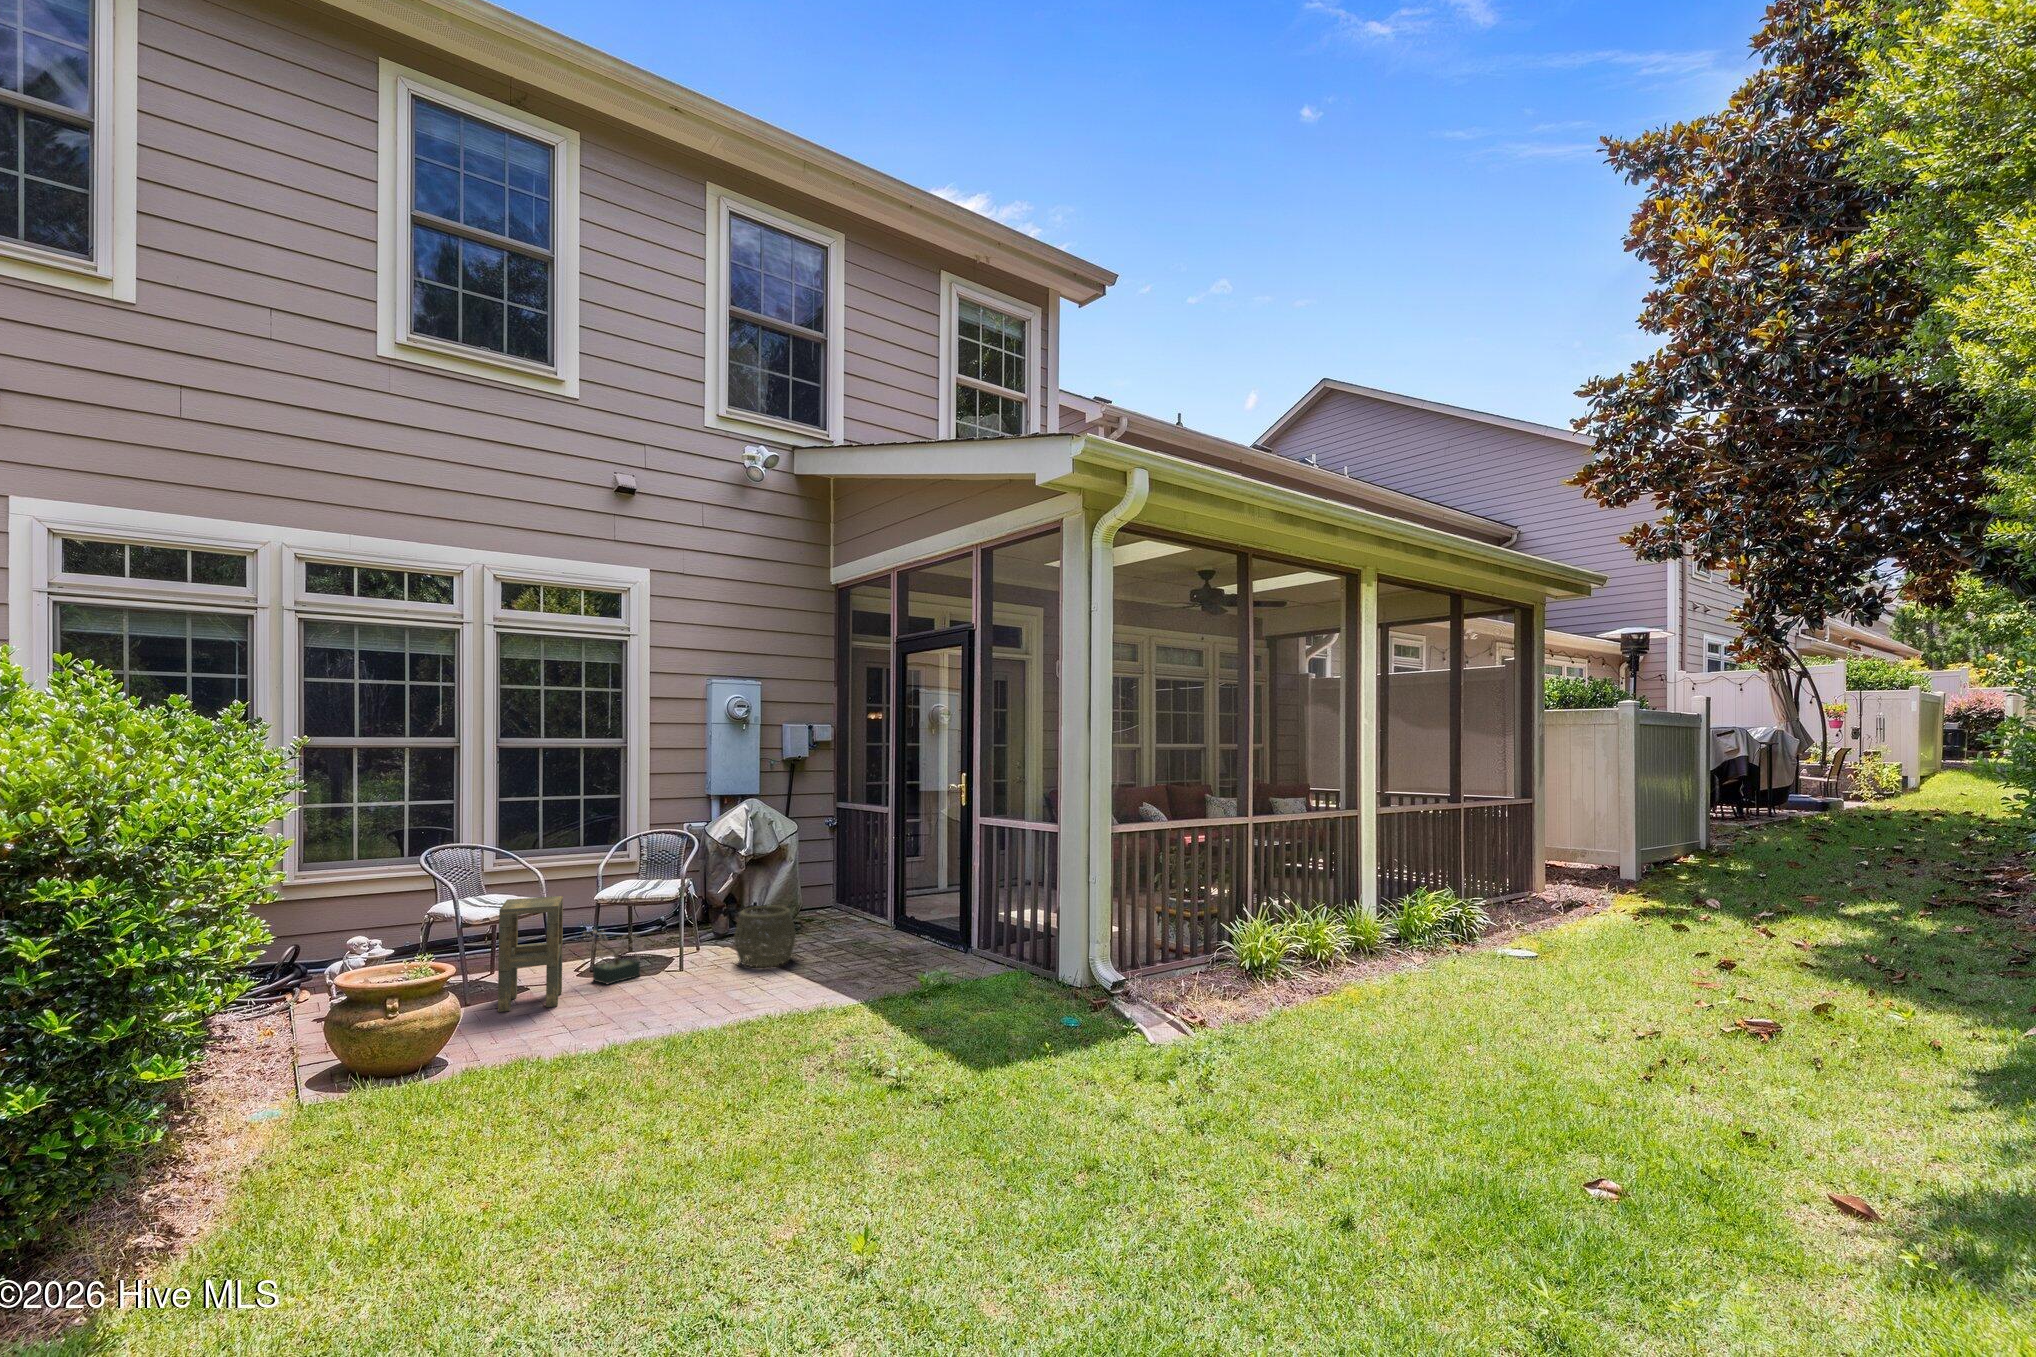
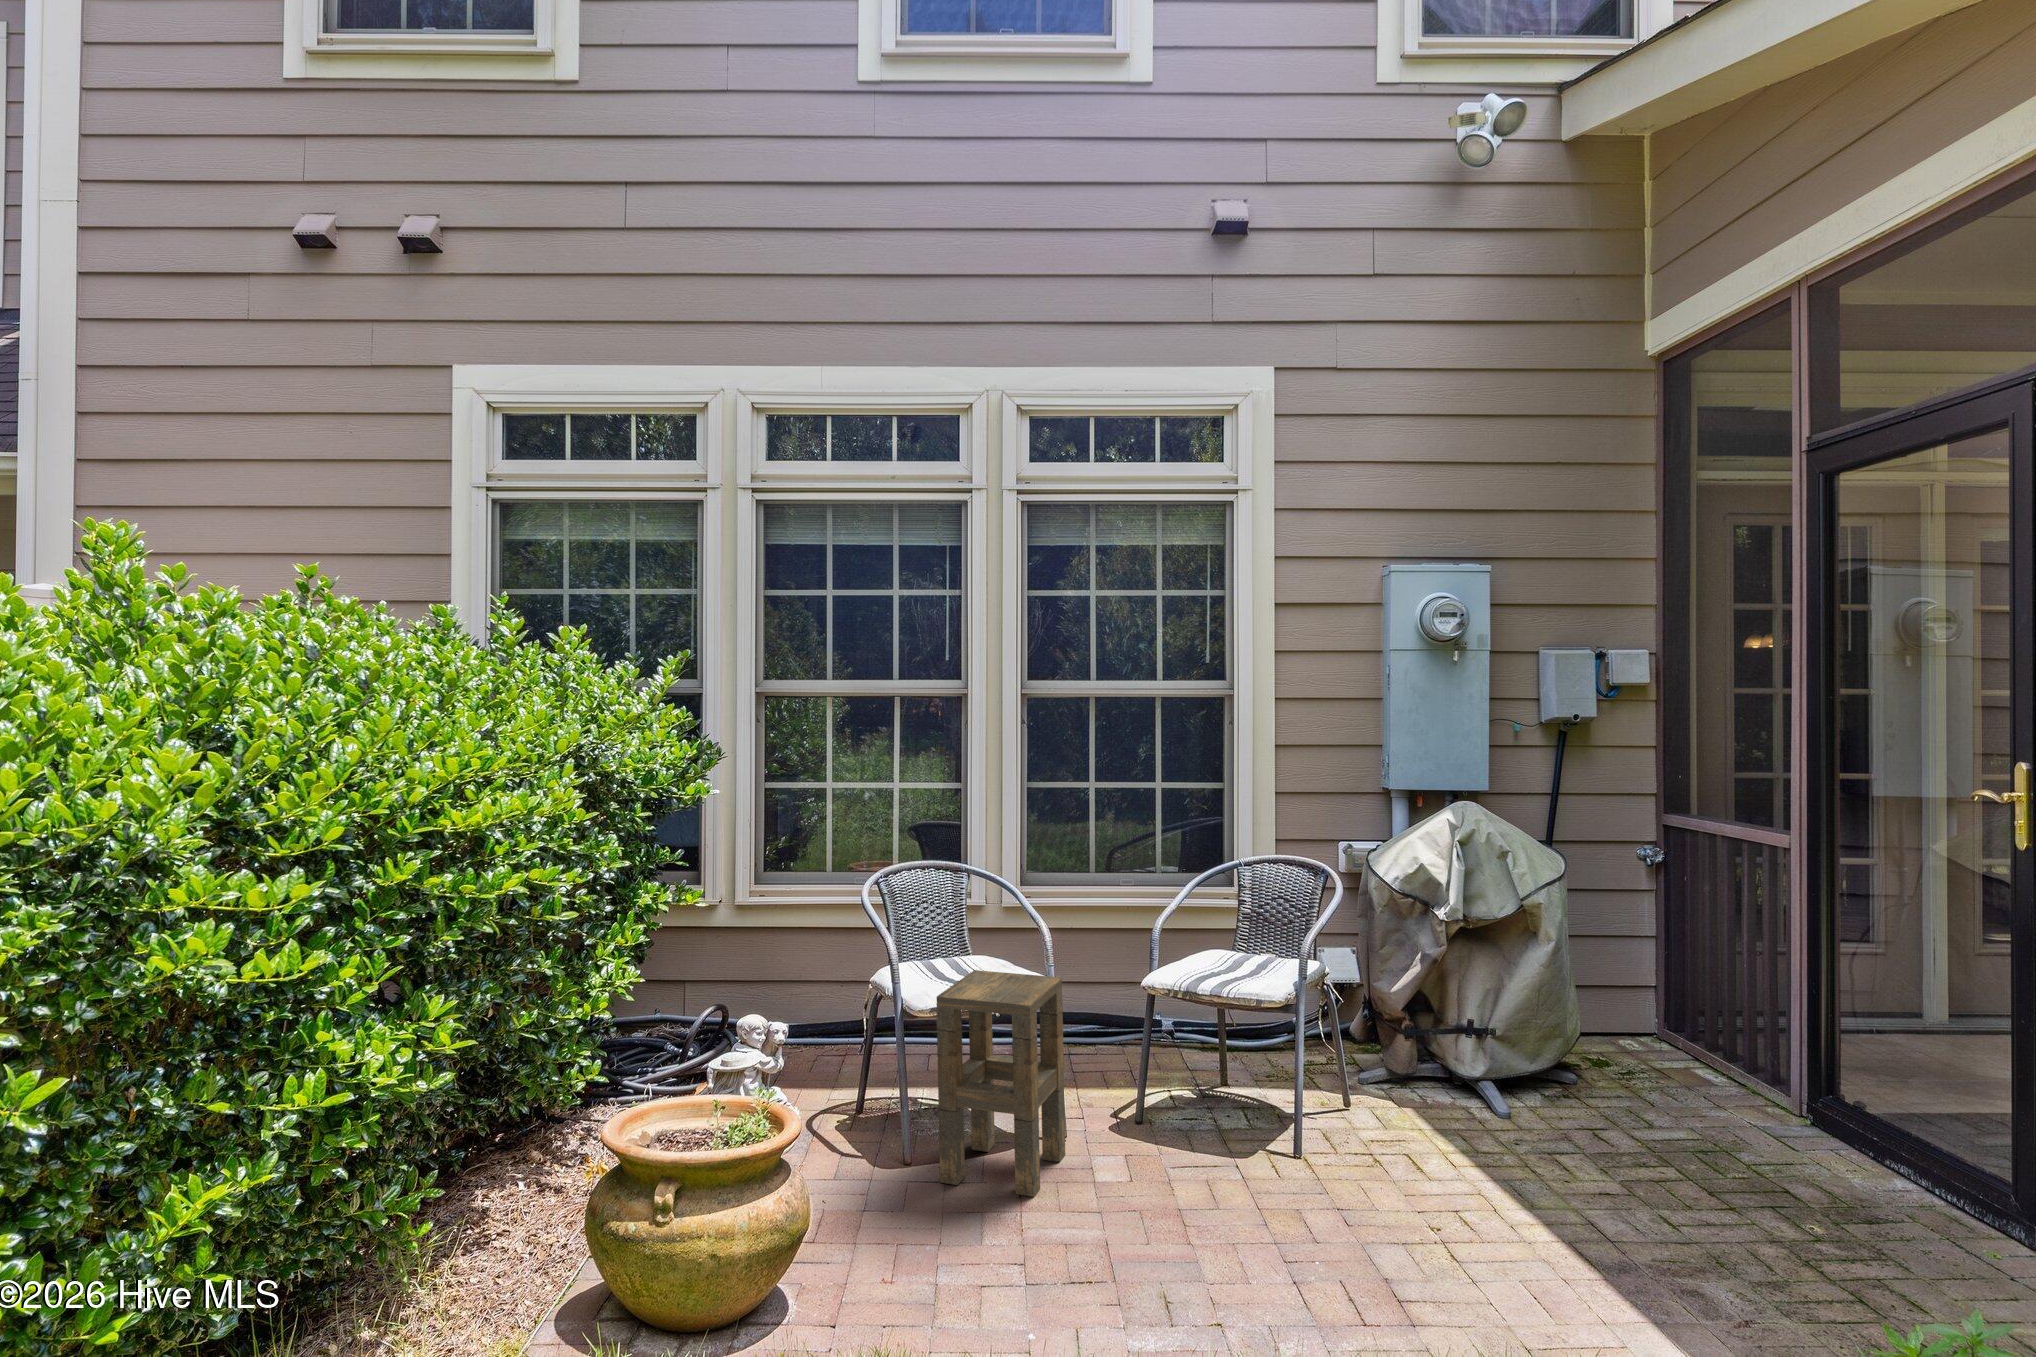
woven basket: present [735,905,795,967] -> none [1401,1045,1543,1197]
decorative plant: present [582,930,643,984] -> none [1101,1042,1223,1158]

